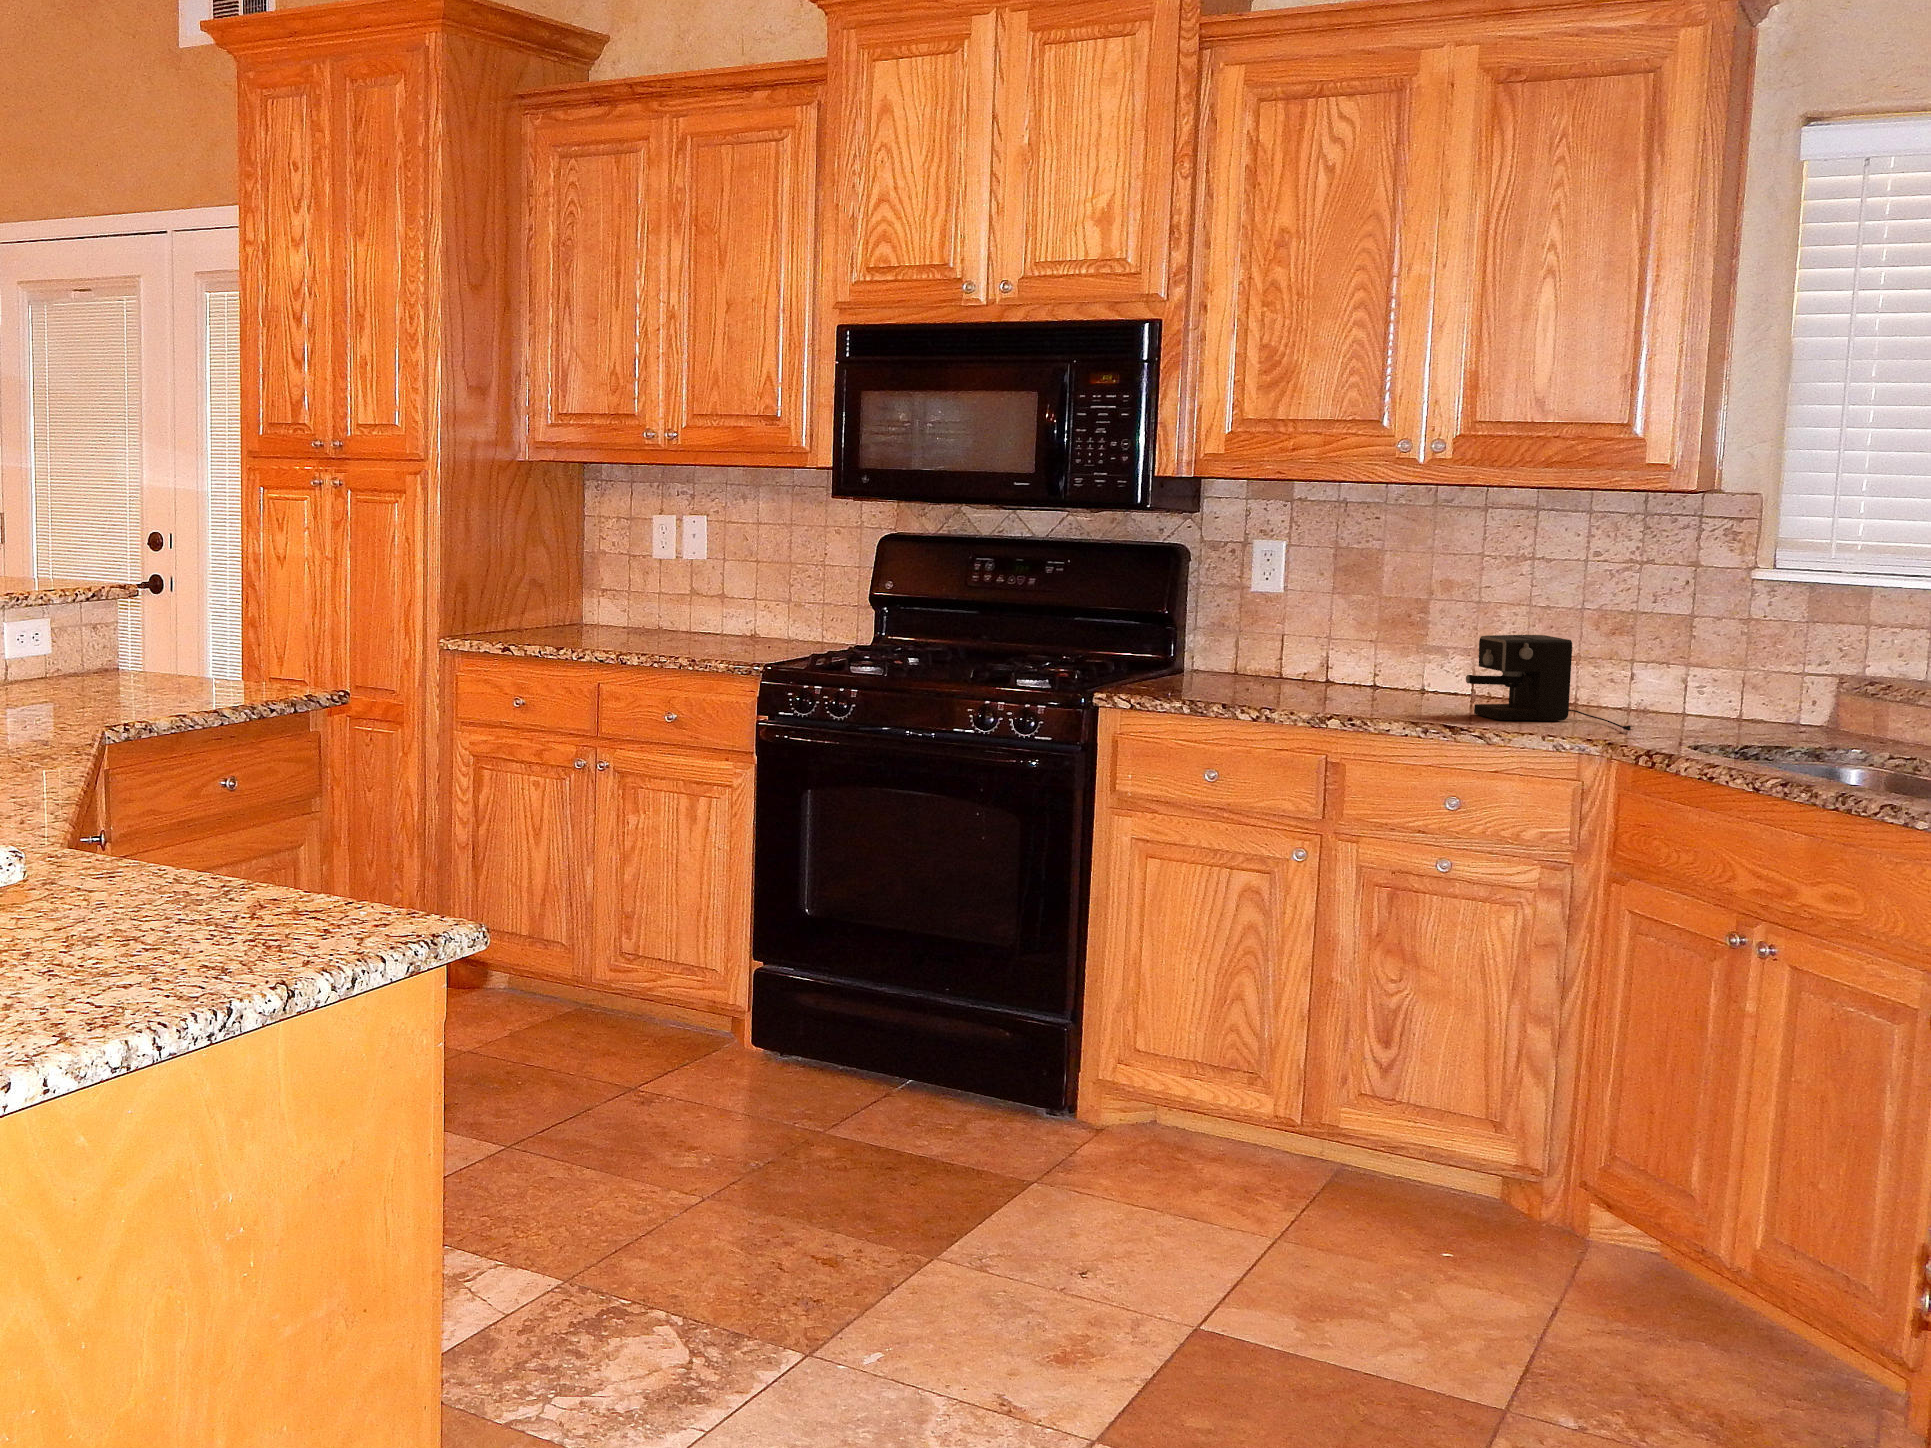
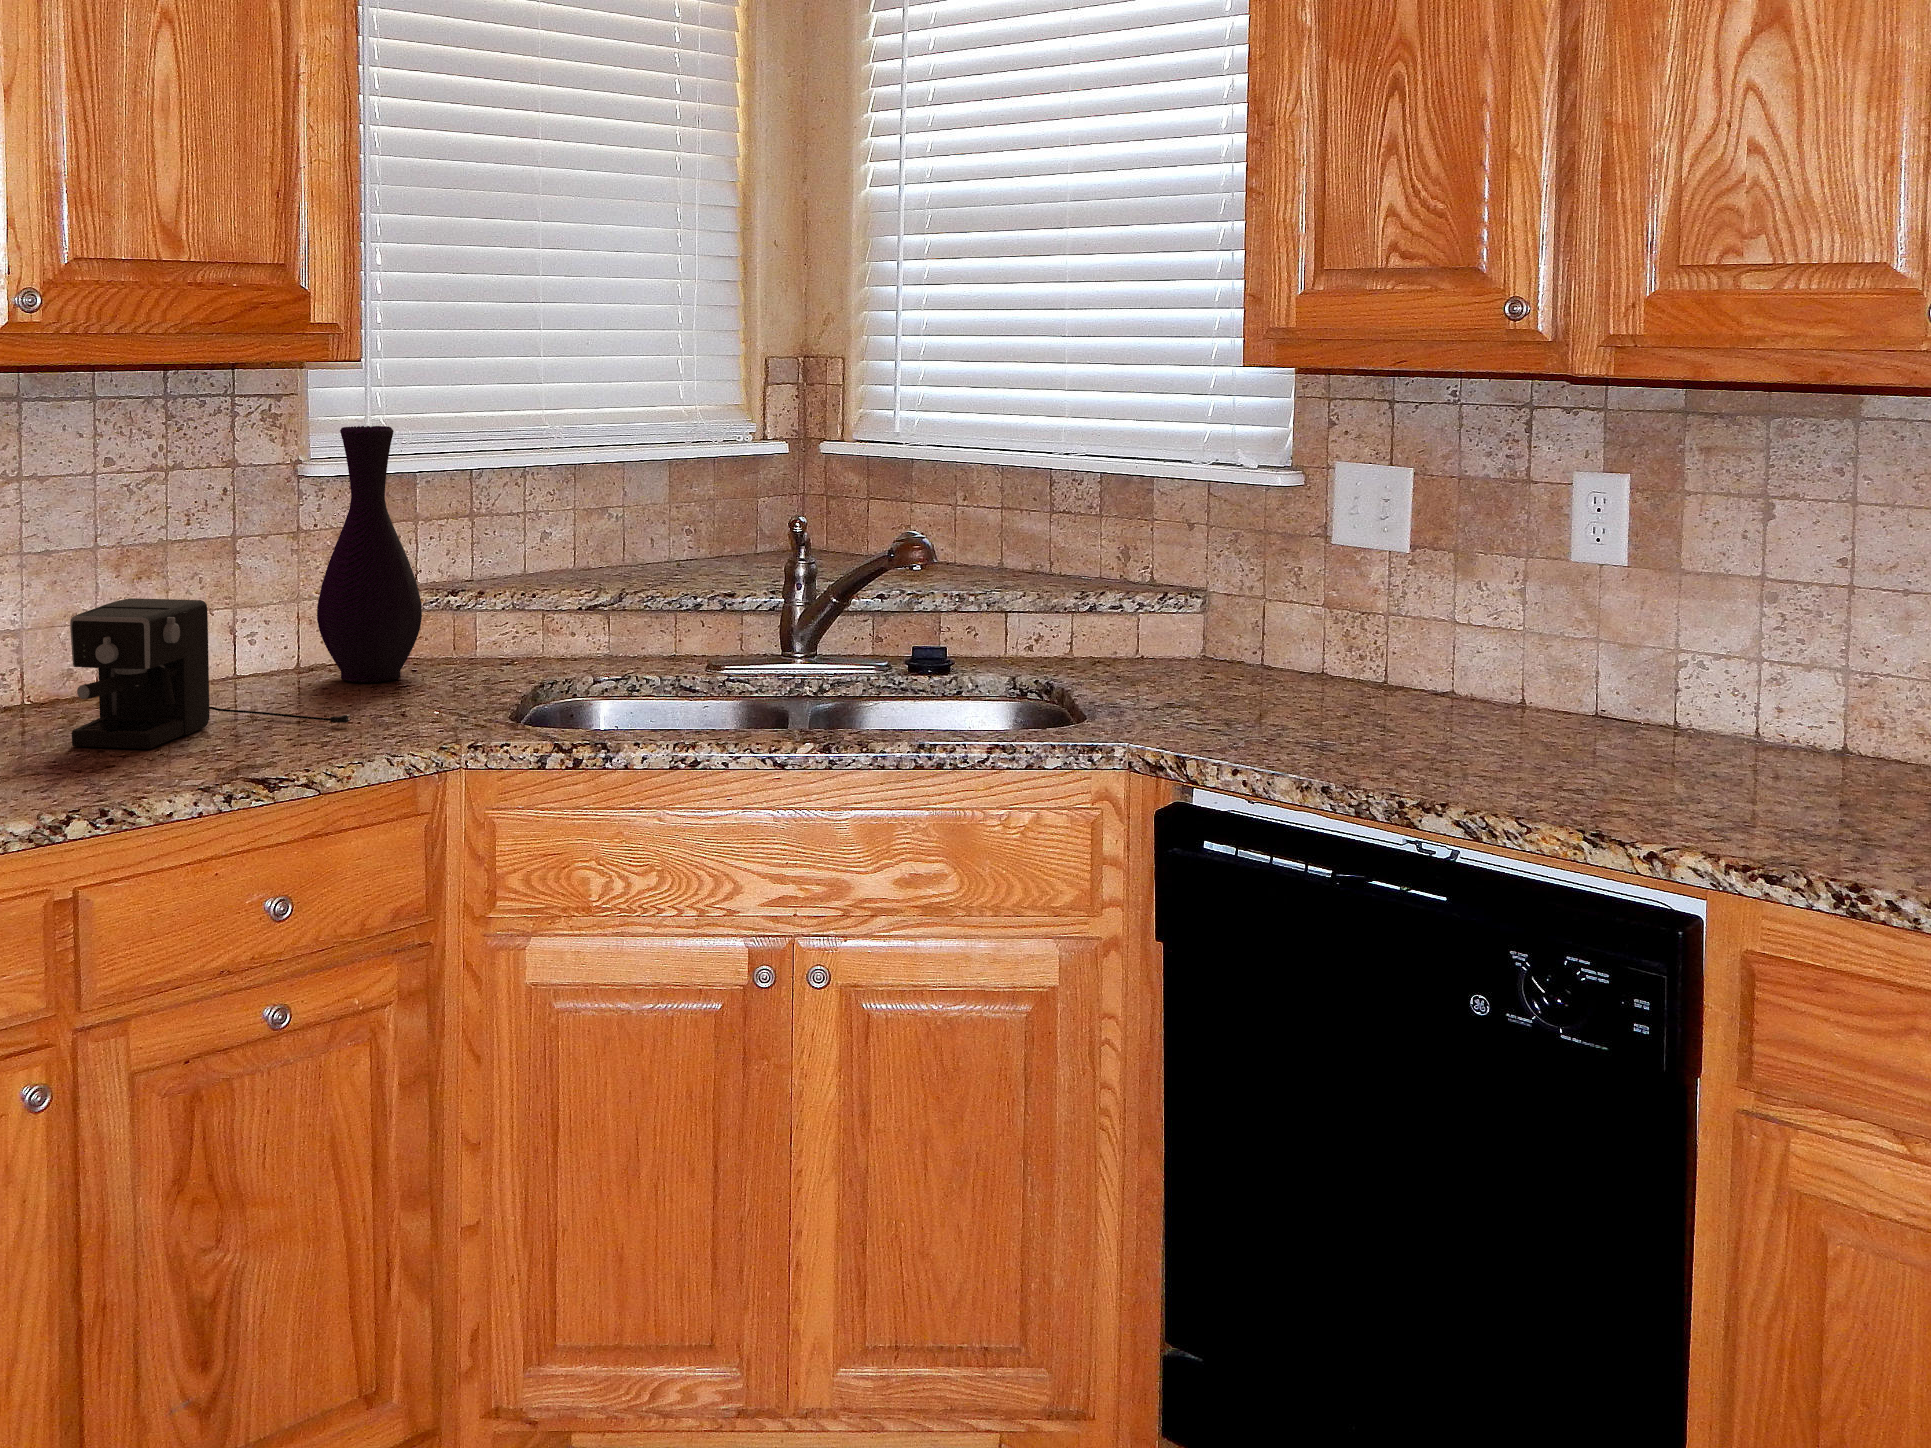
vase: none [1715,542,1799,729] -> present [317,426,422,683]

